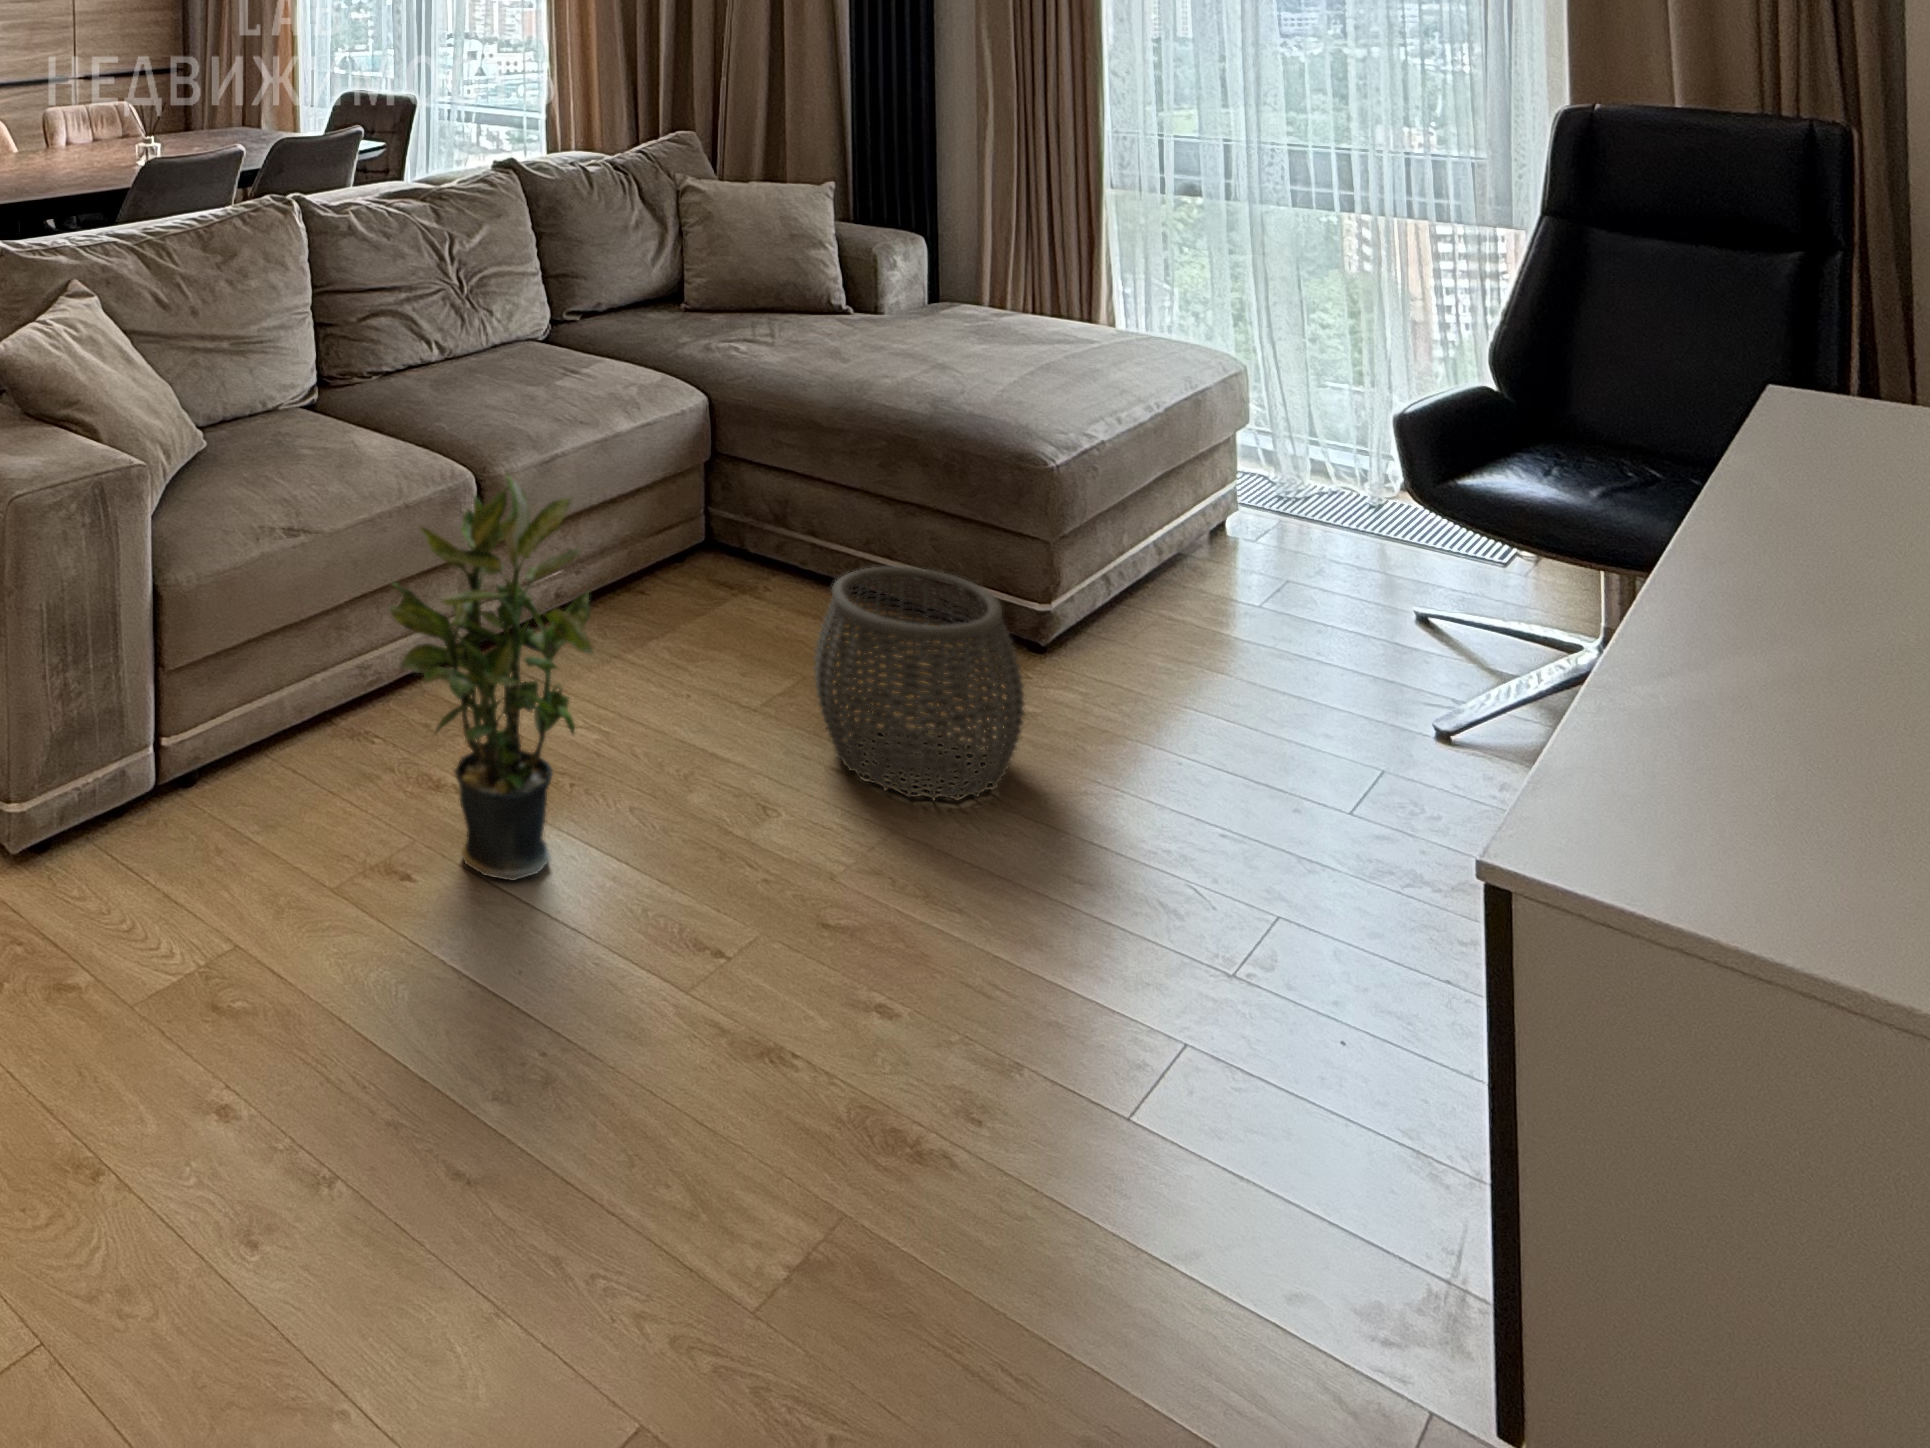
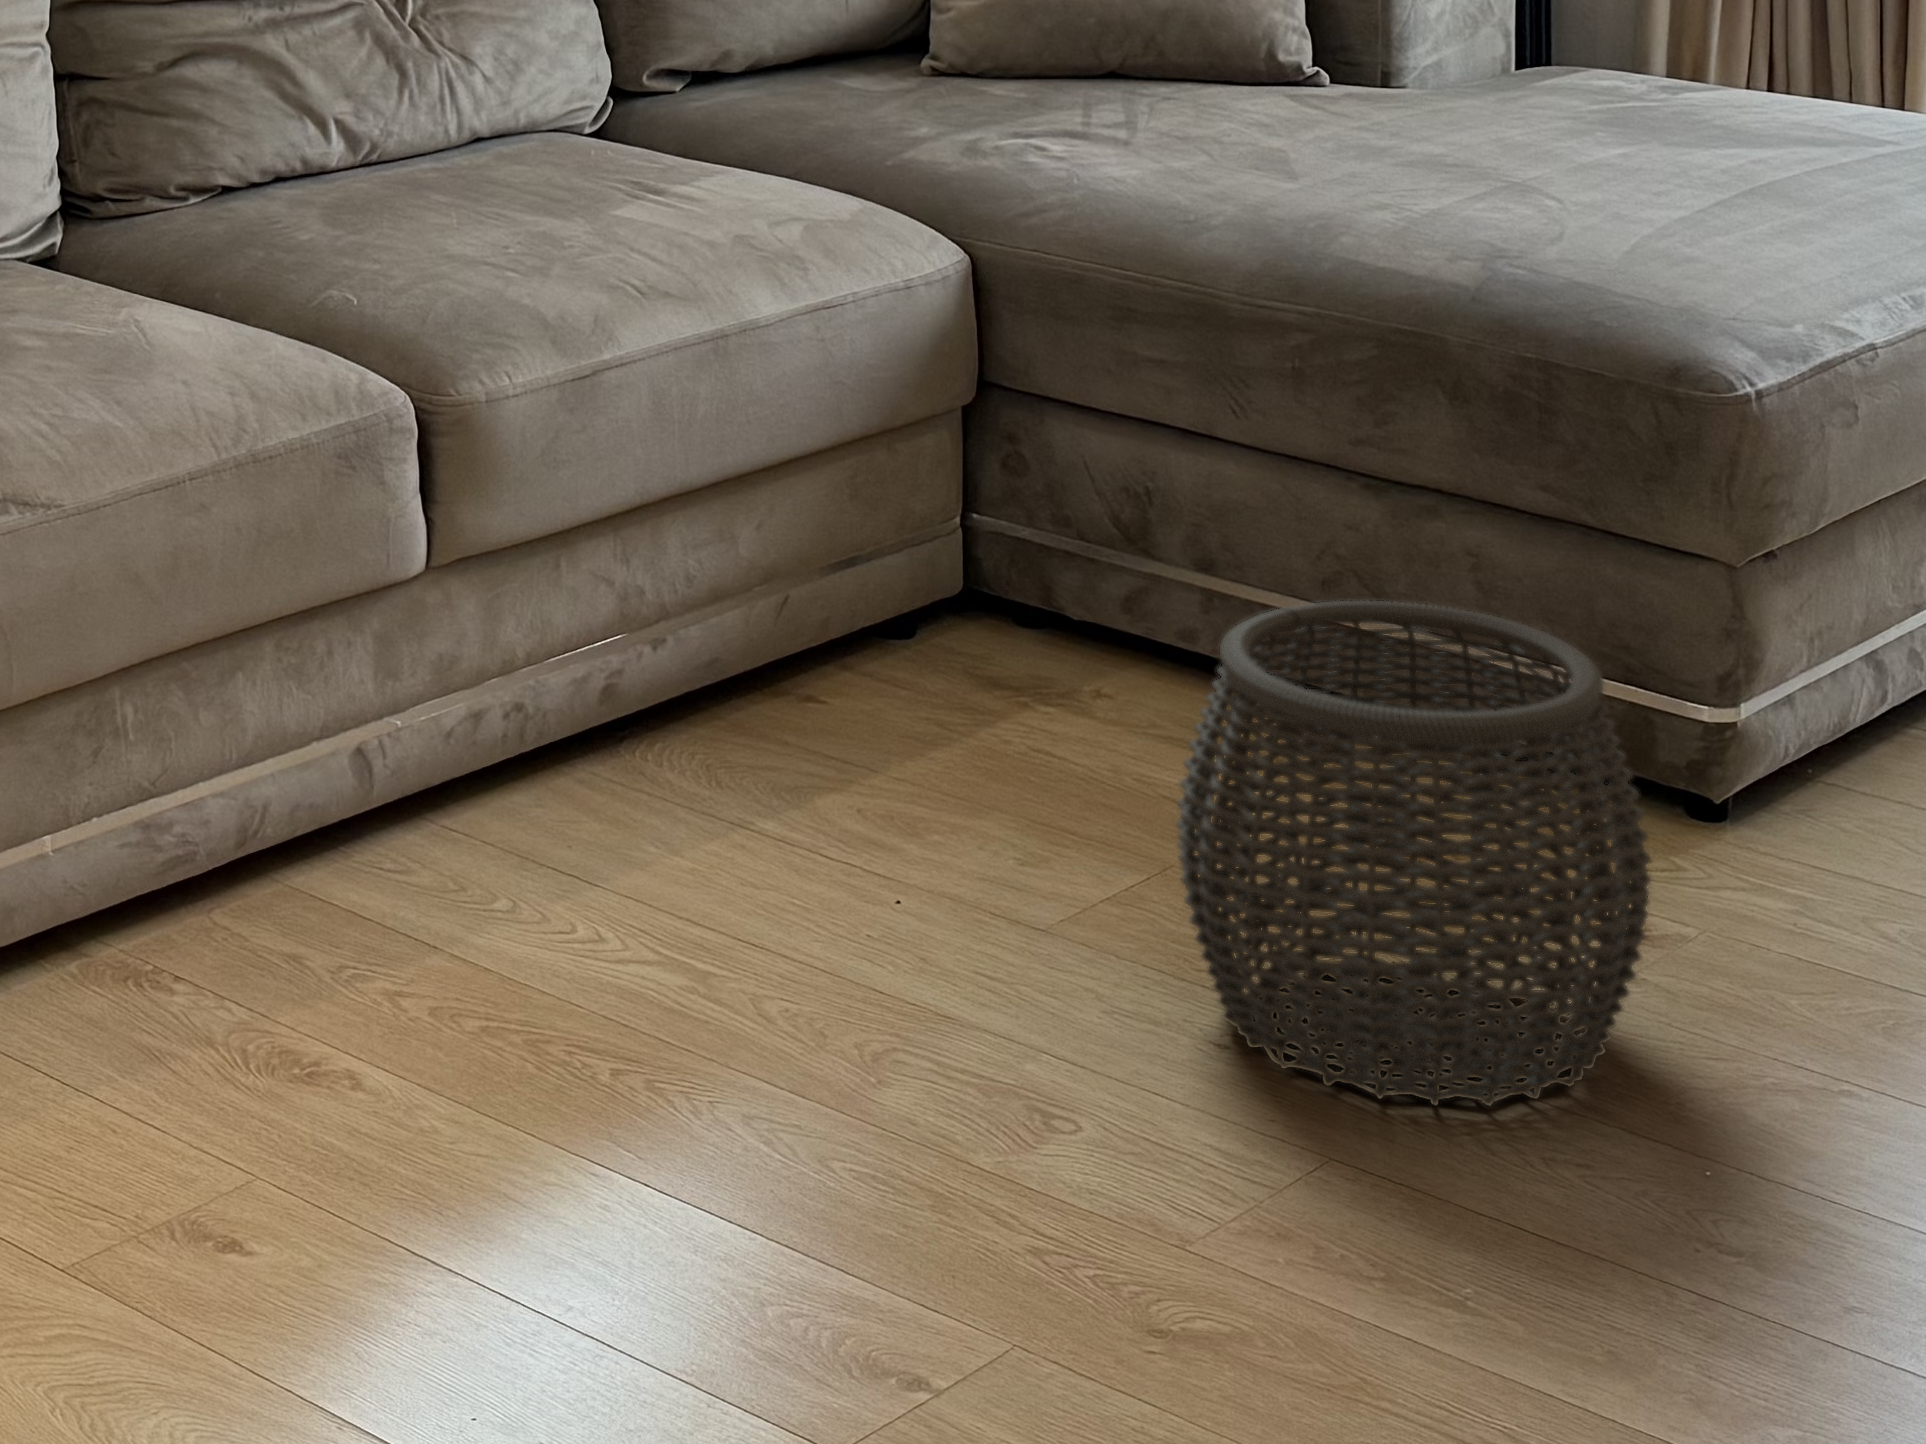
potted plant: present [390,476,593,881] -> none [198,351,659,1250]

